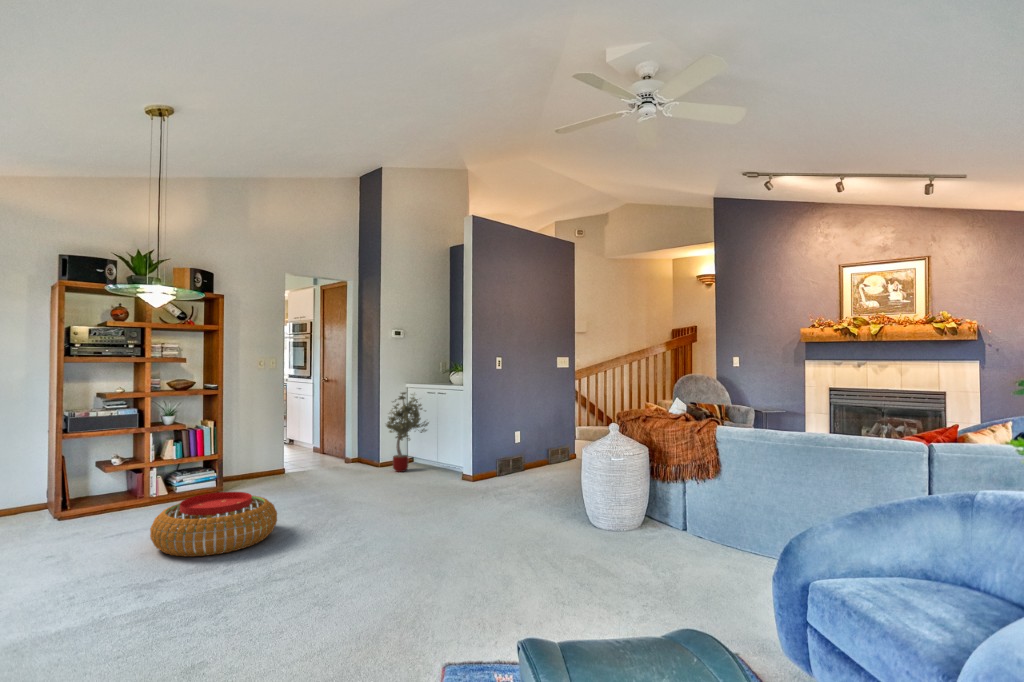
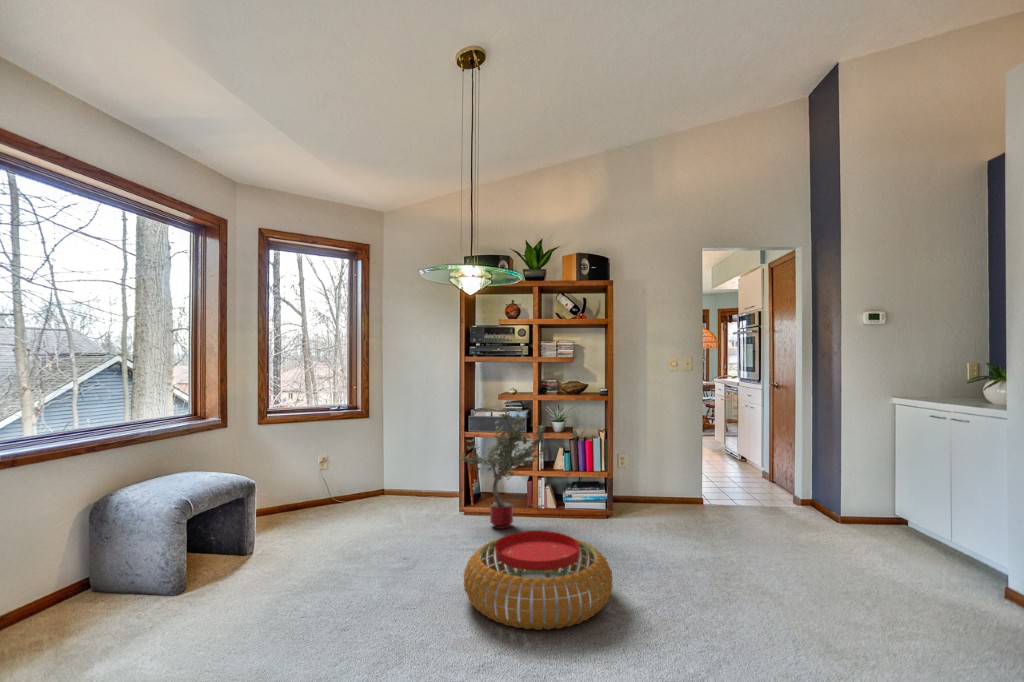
potted tree: present [386,392,428,472] -> present [460,408,547,529]

